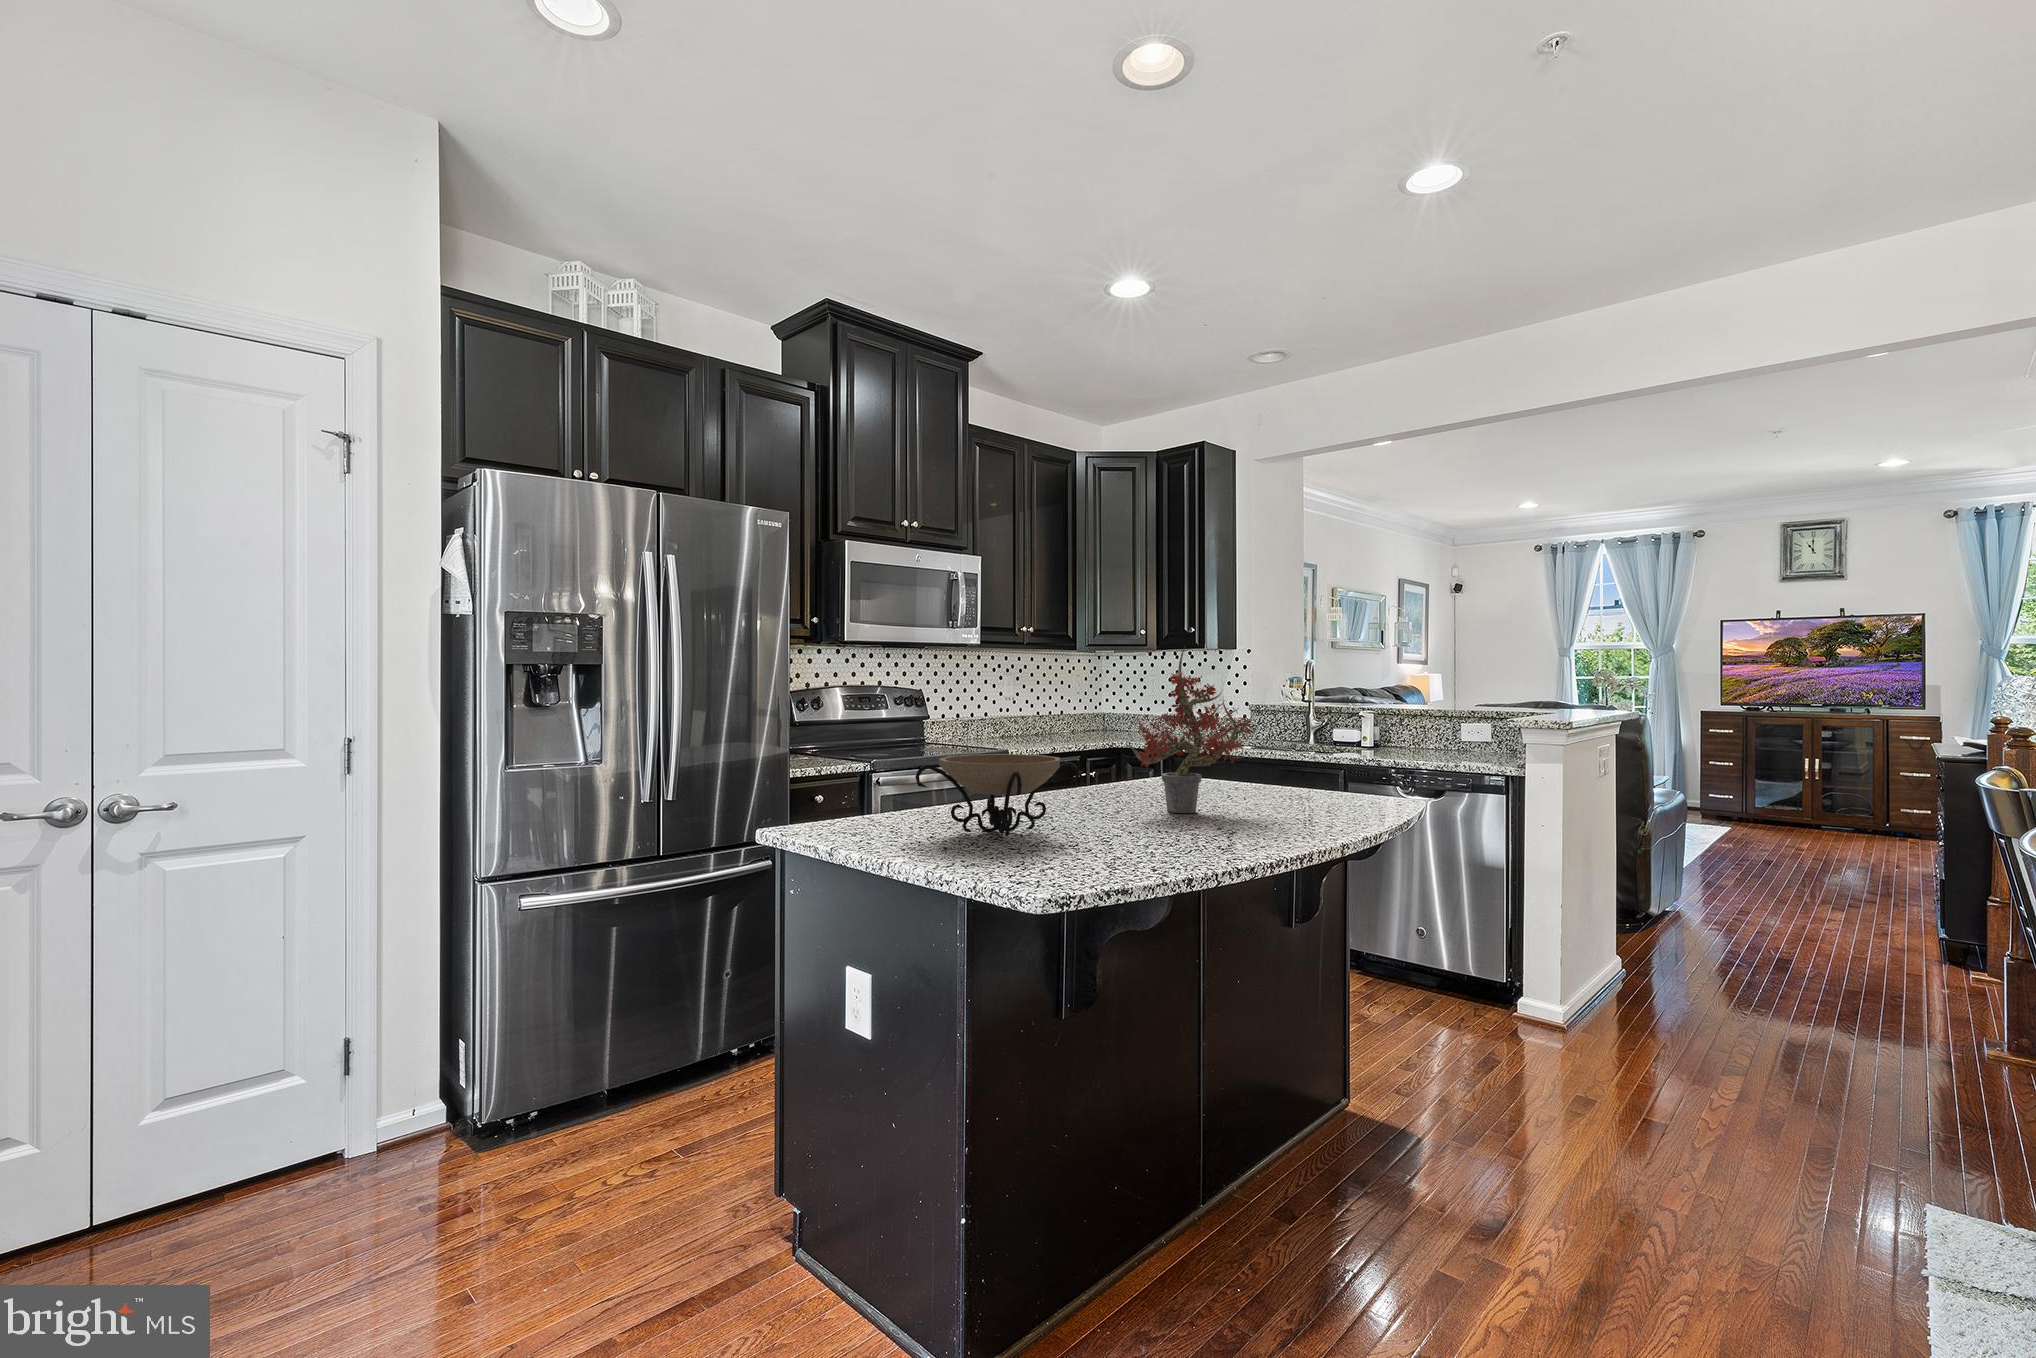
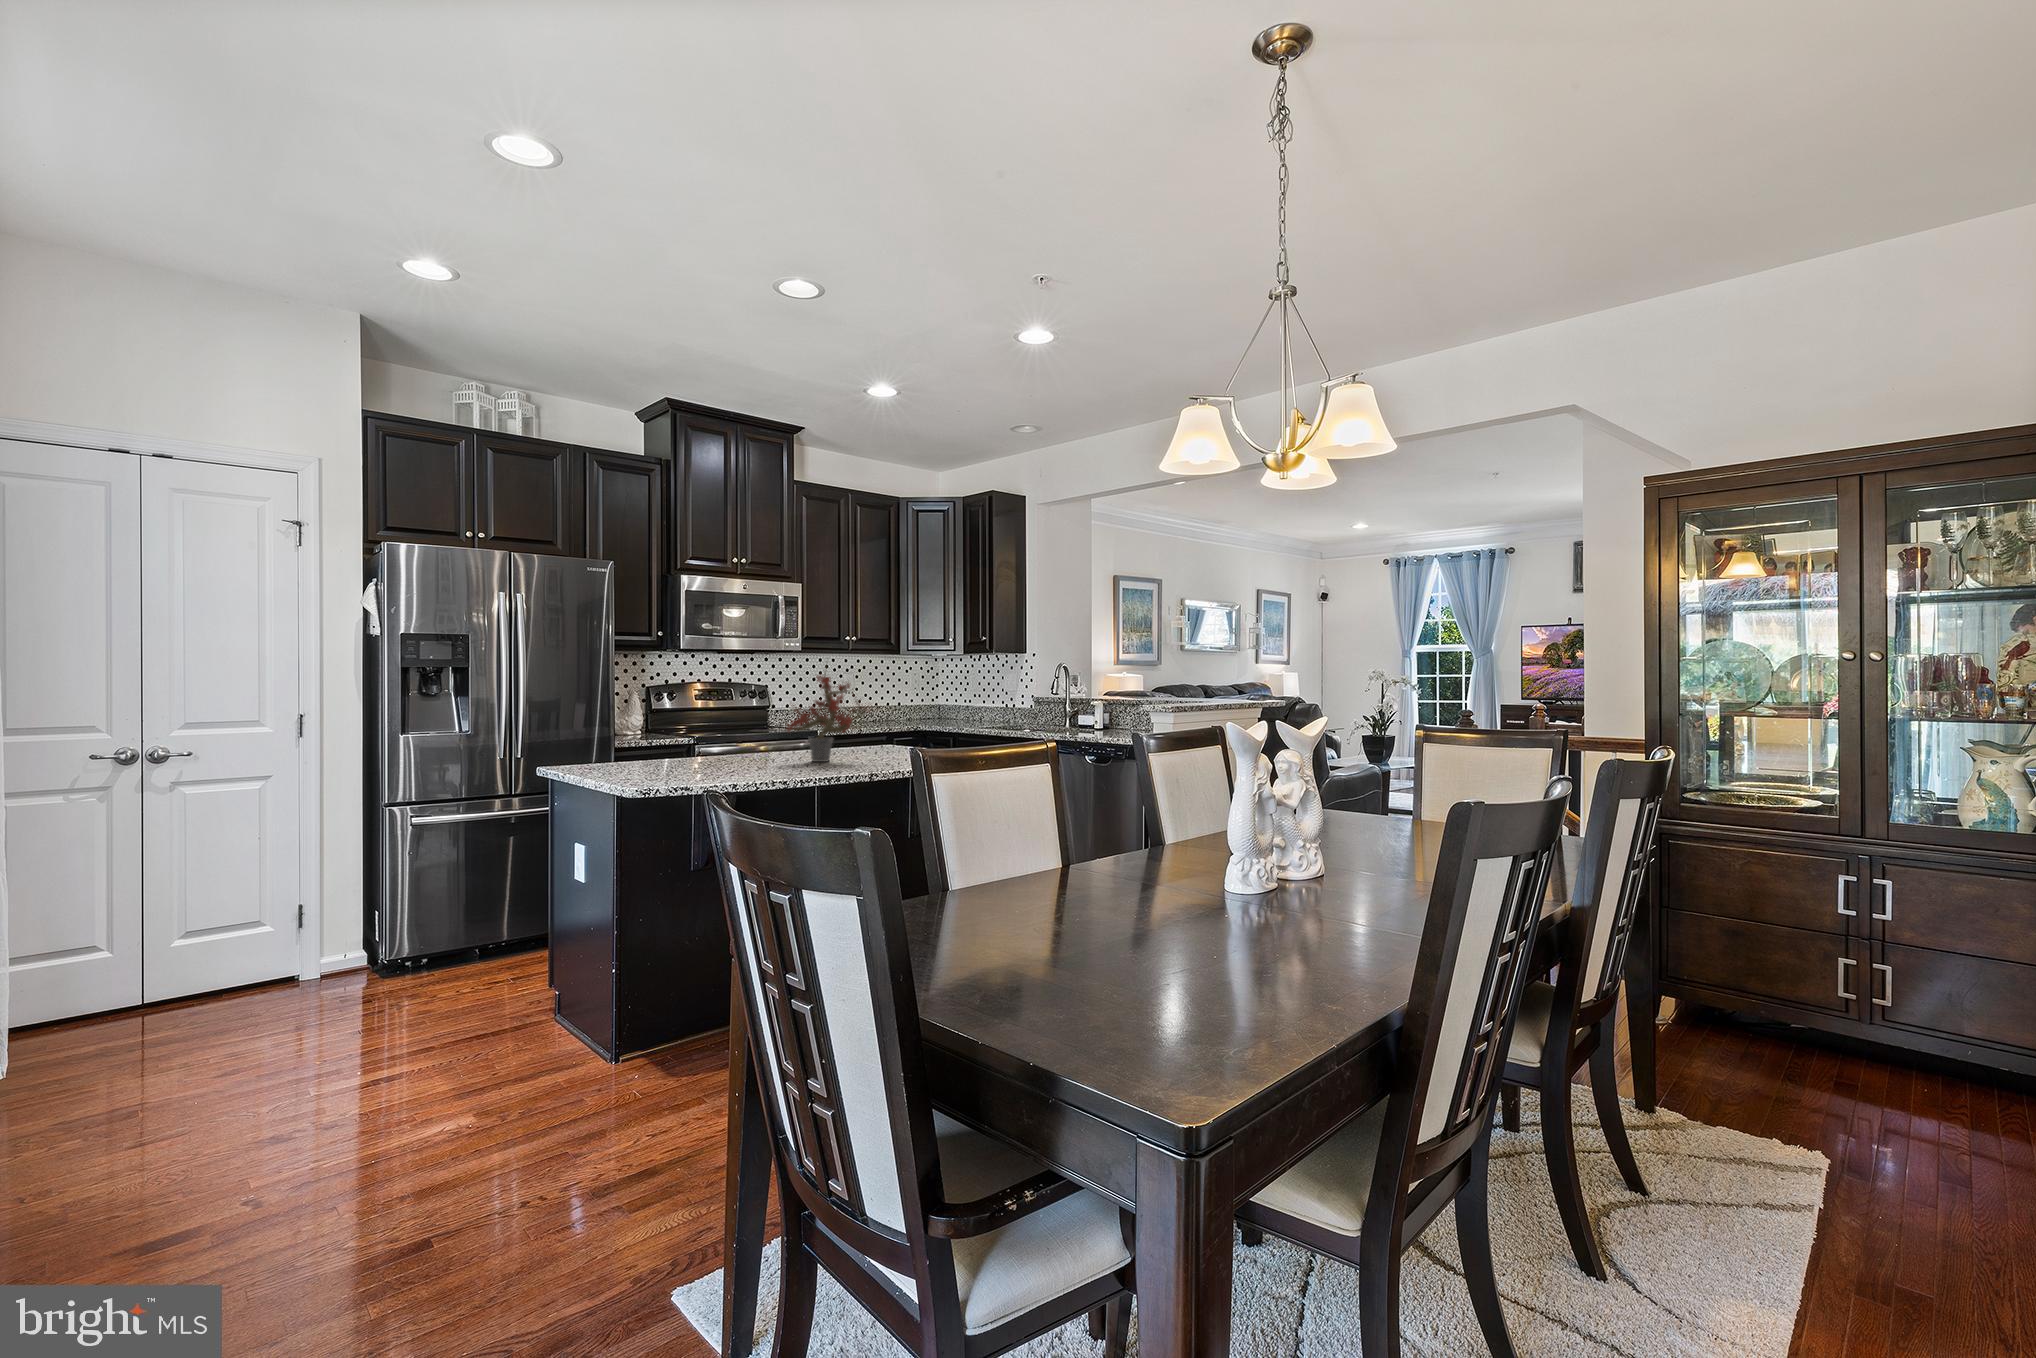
decorative bowl: present [915,754,1079,836] -> none [625,724,730,769]

